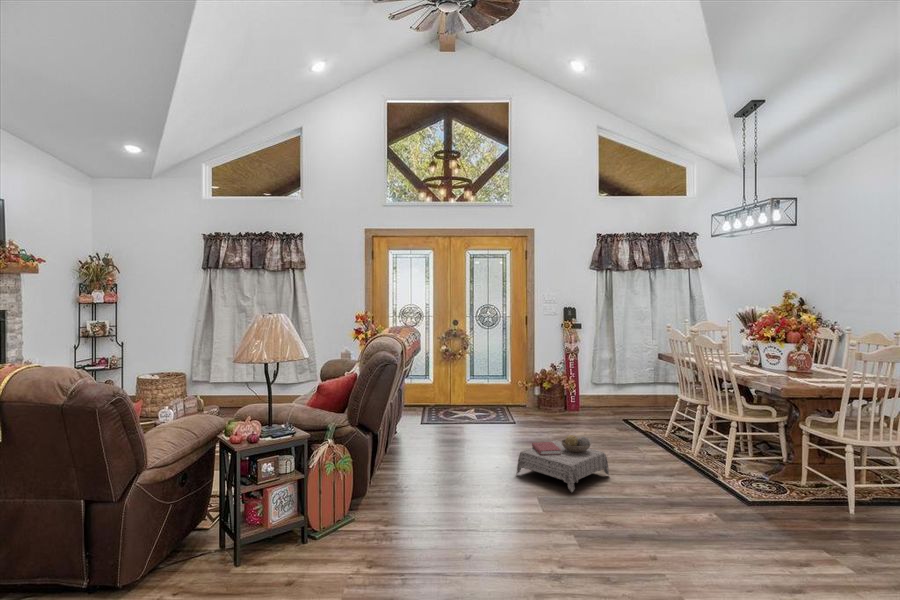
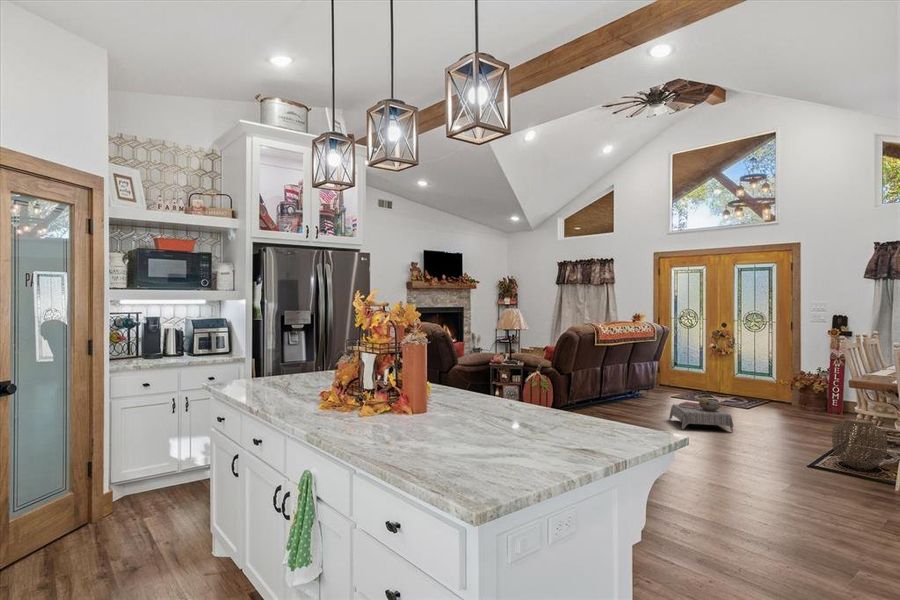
woven basket: none [753,436,815,497] -> present [832,418,887,469]

